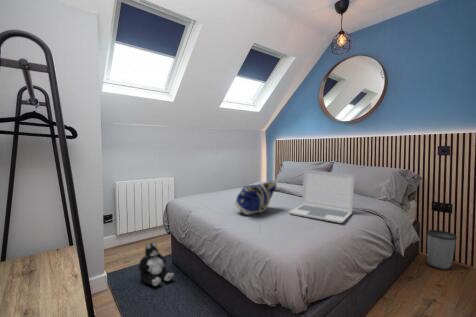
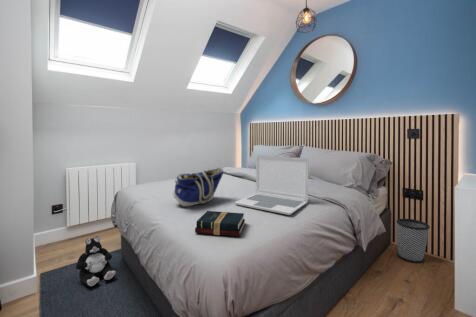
hardback book: none [272,218,309,239] -> present [195,211,245,236]

